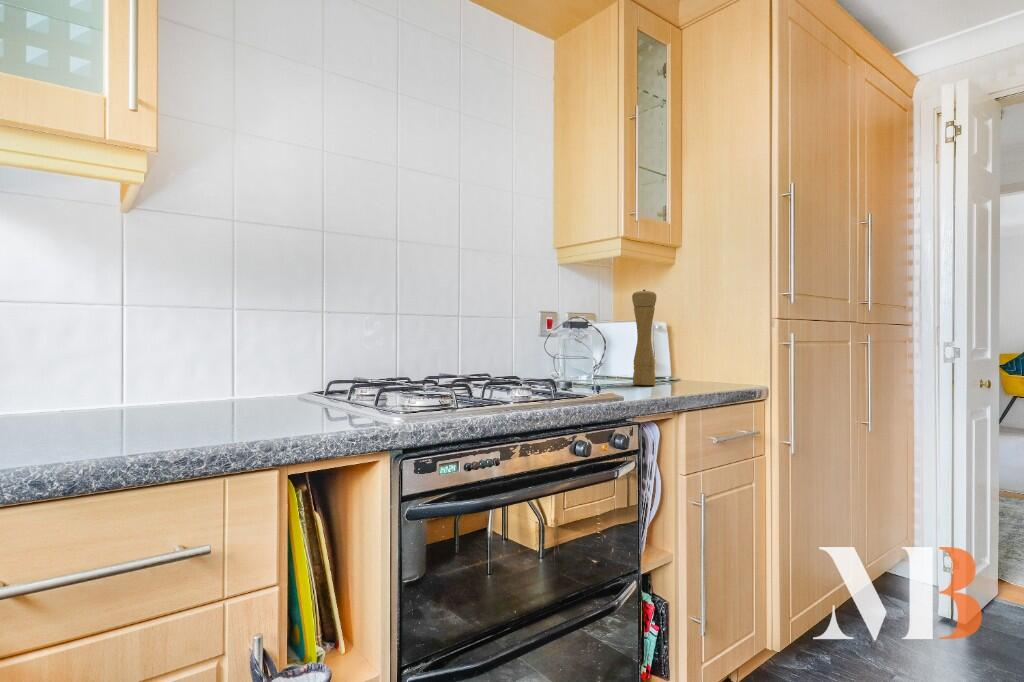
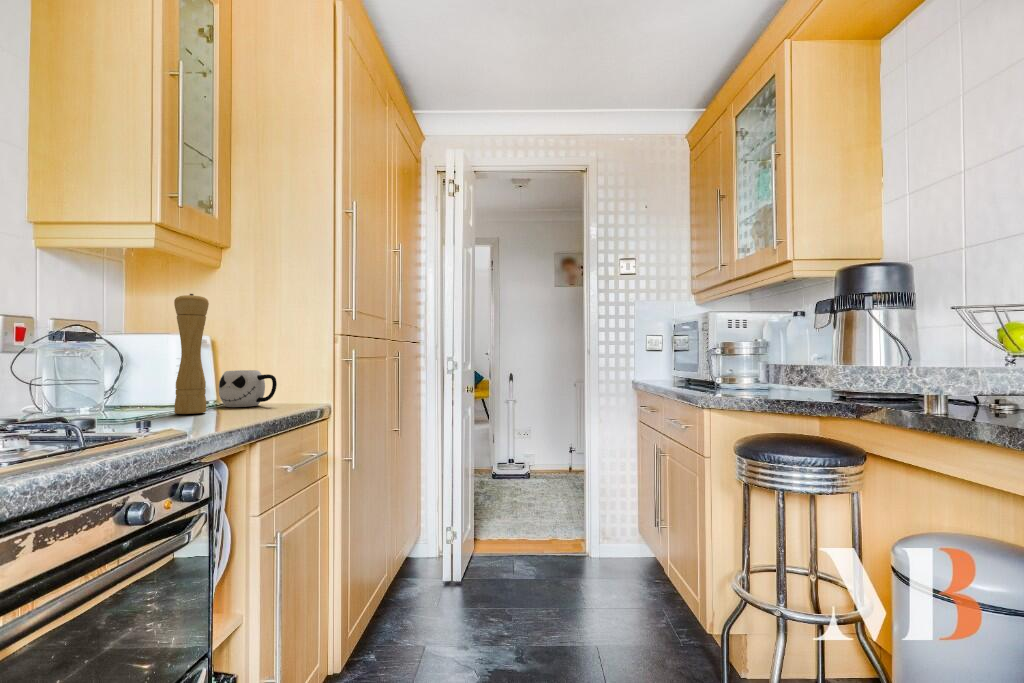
mug: none [671,352,715,383] -> present [219,370,277,407]

